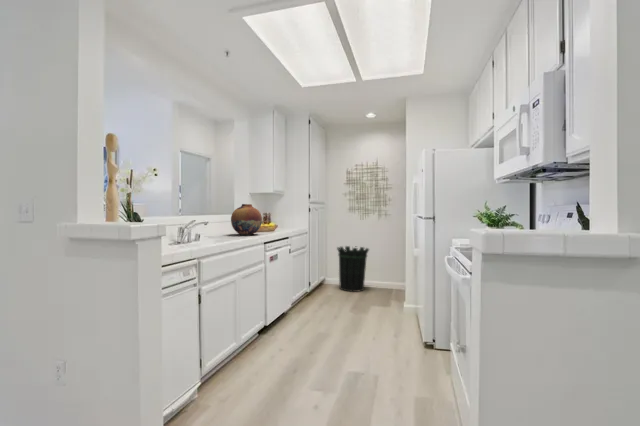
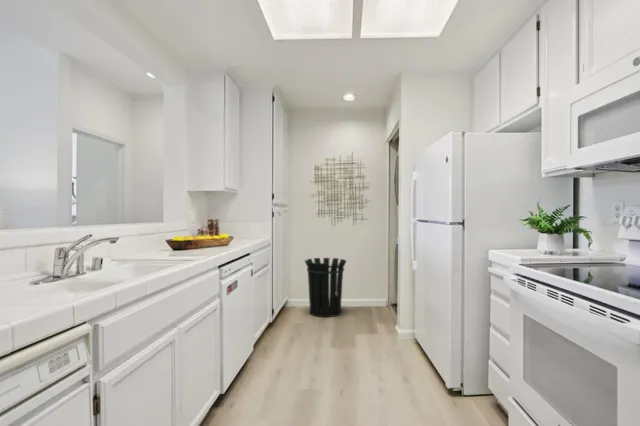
vase: present [231,204,262,235] -> none [160,205,210,254]

